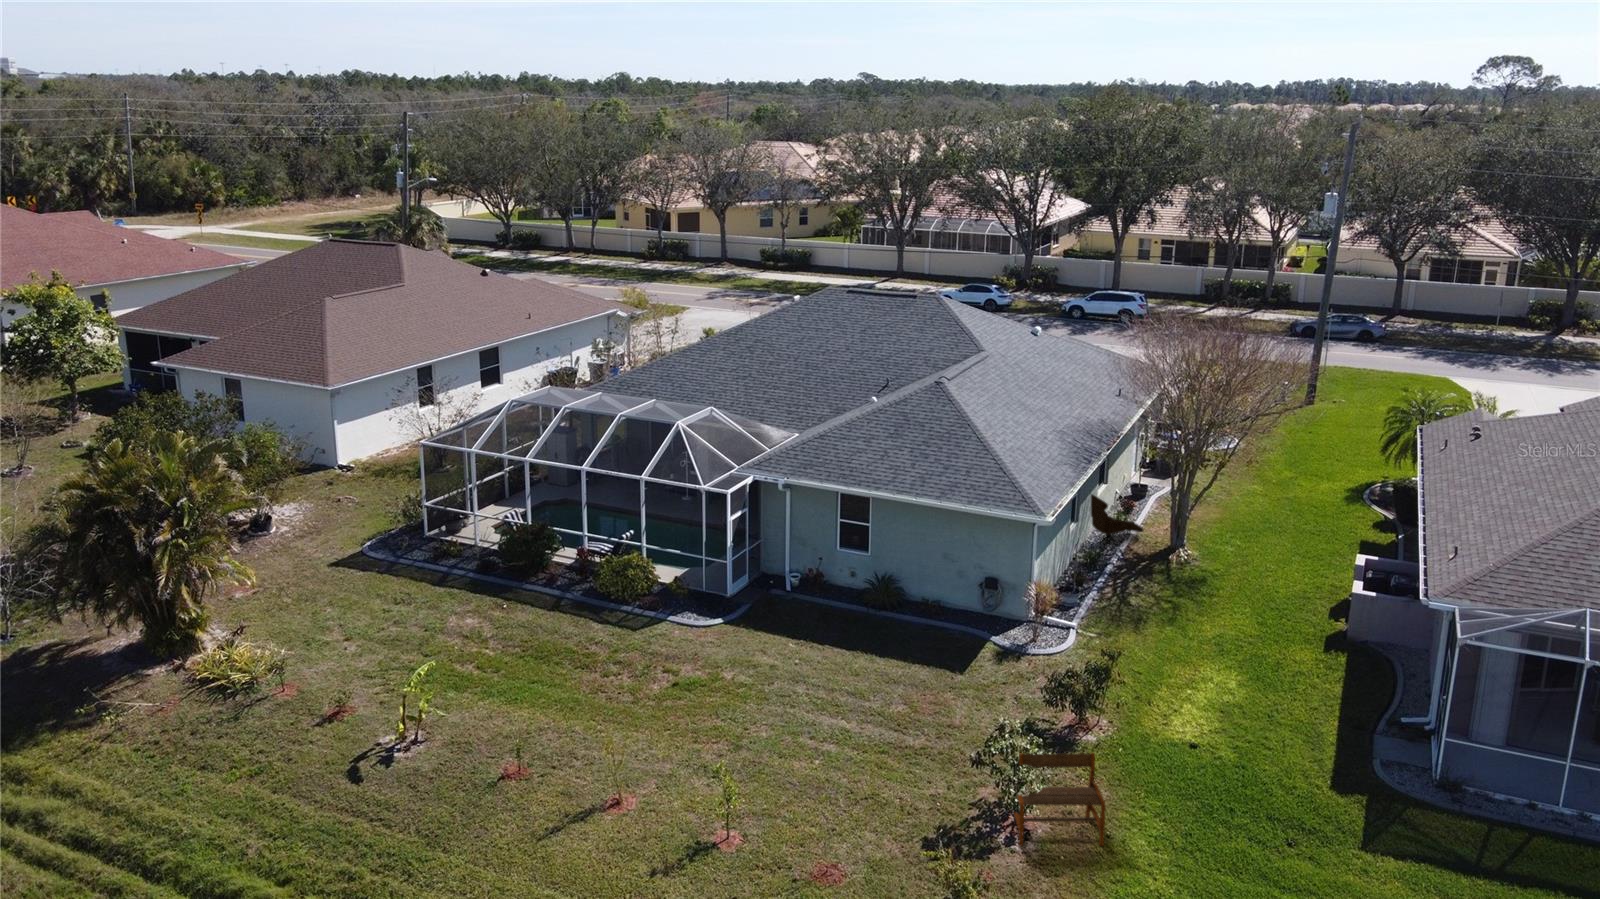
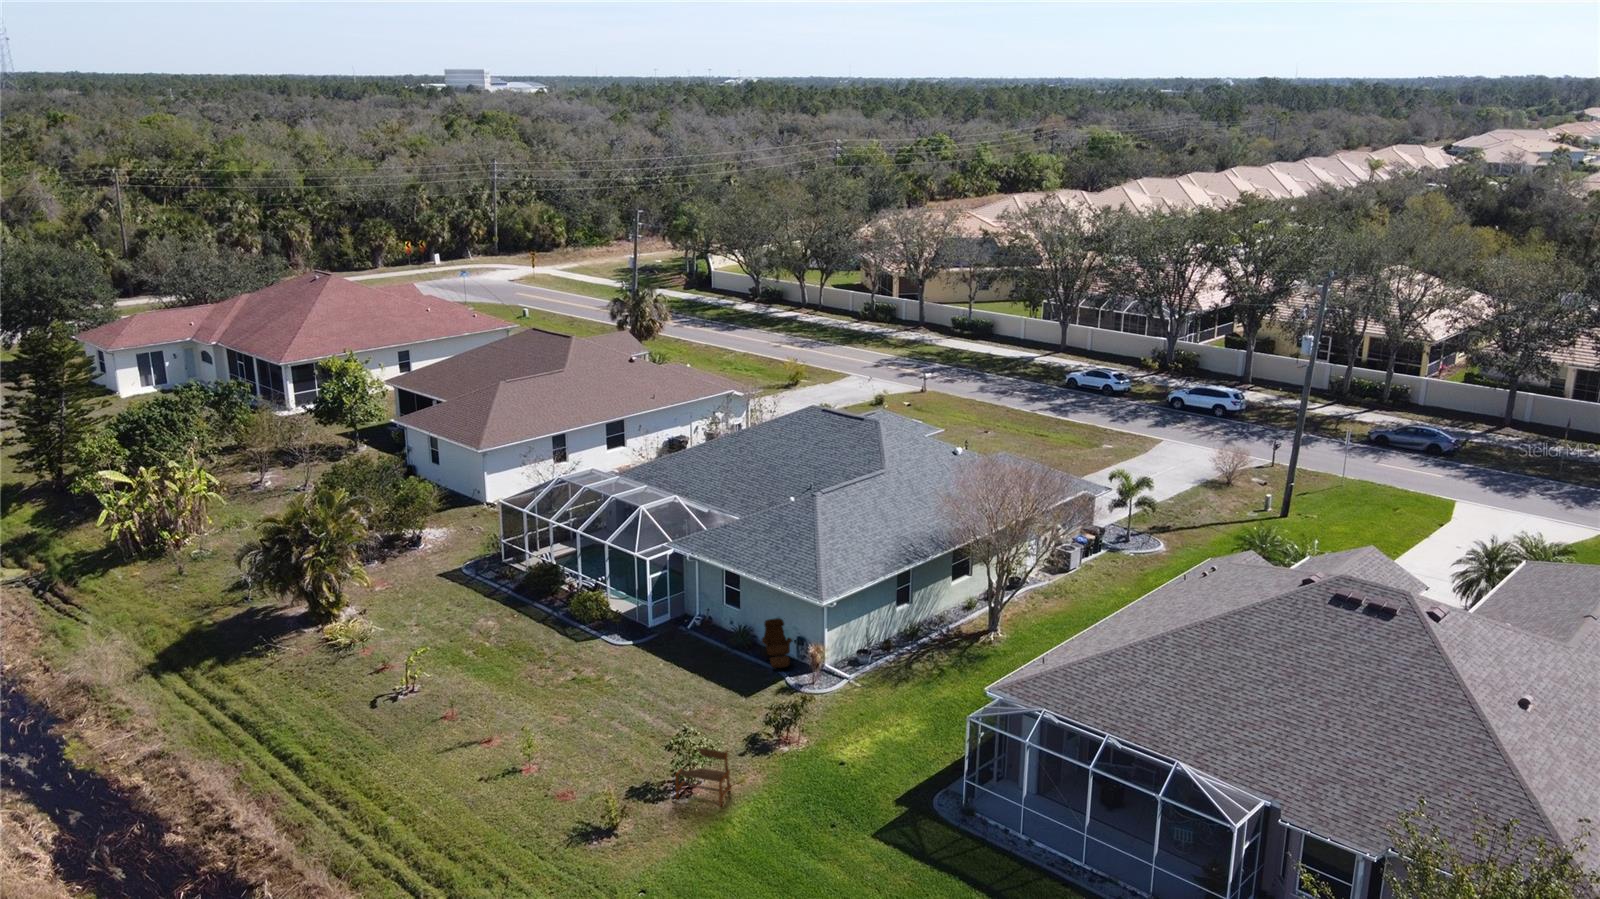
lounge chair: present [1091,495,1143,545] -> present [762,618,792,669]

